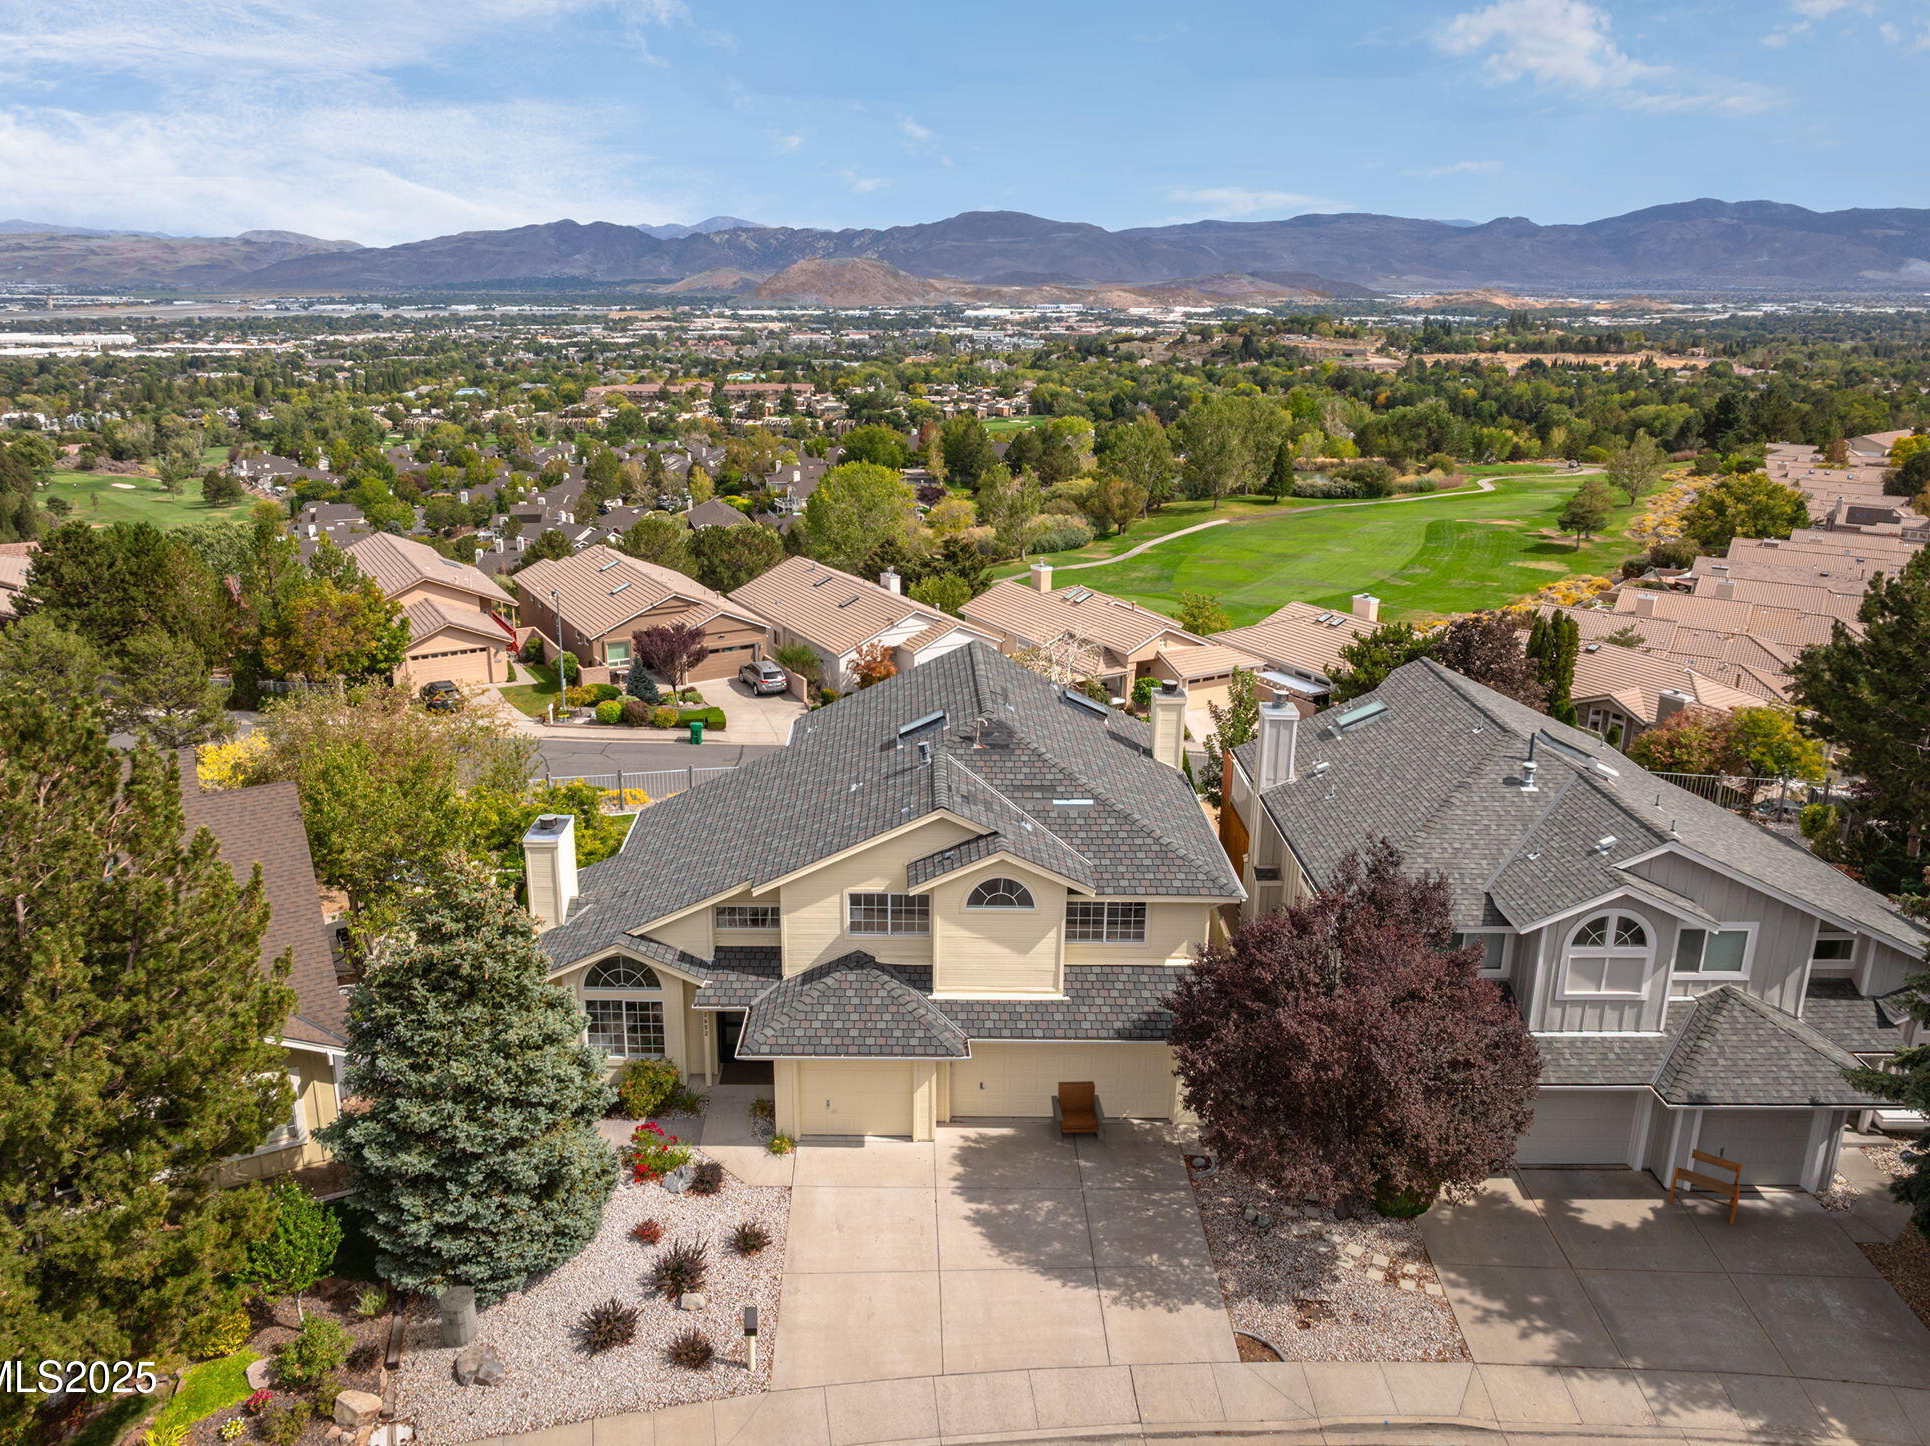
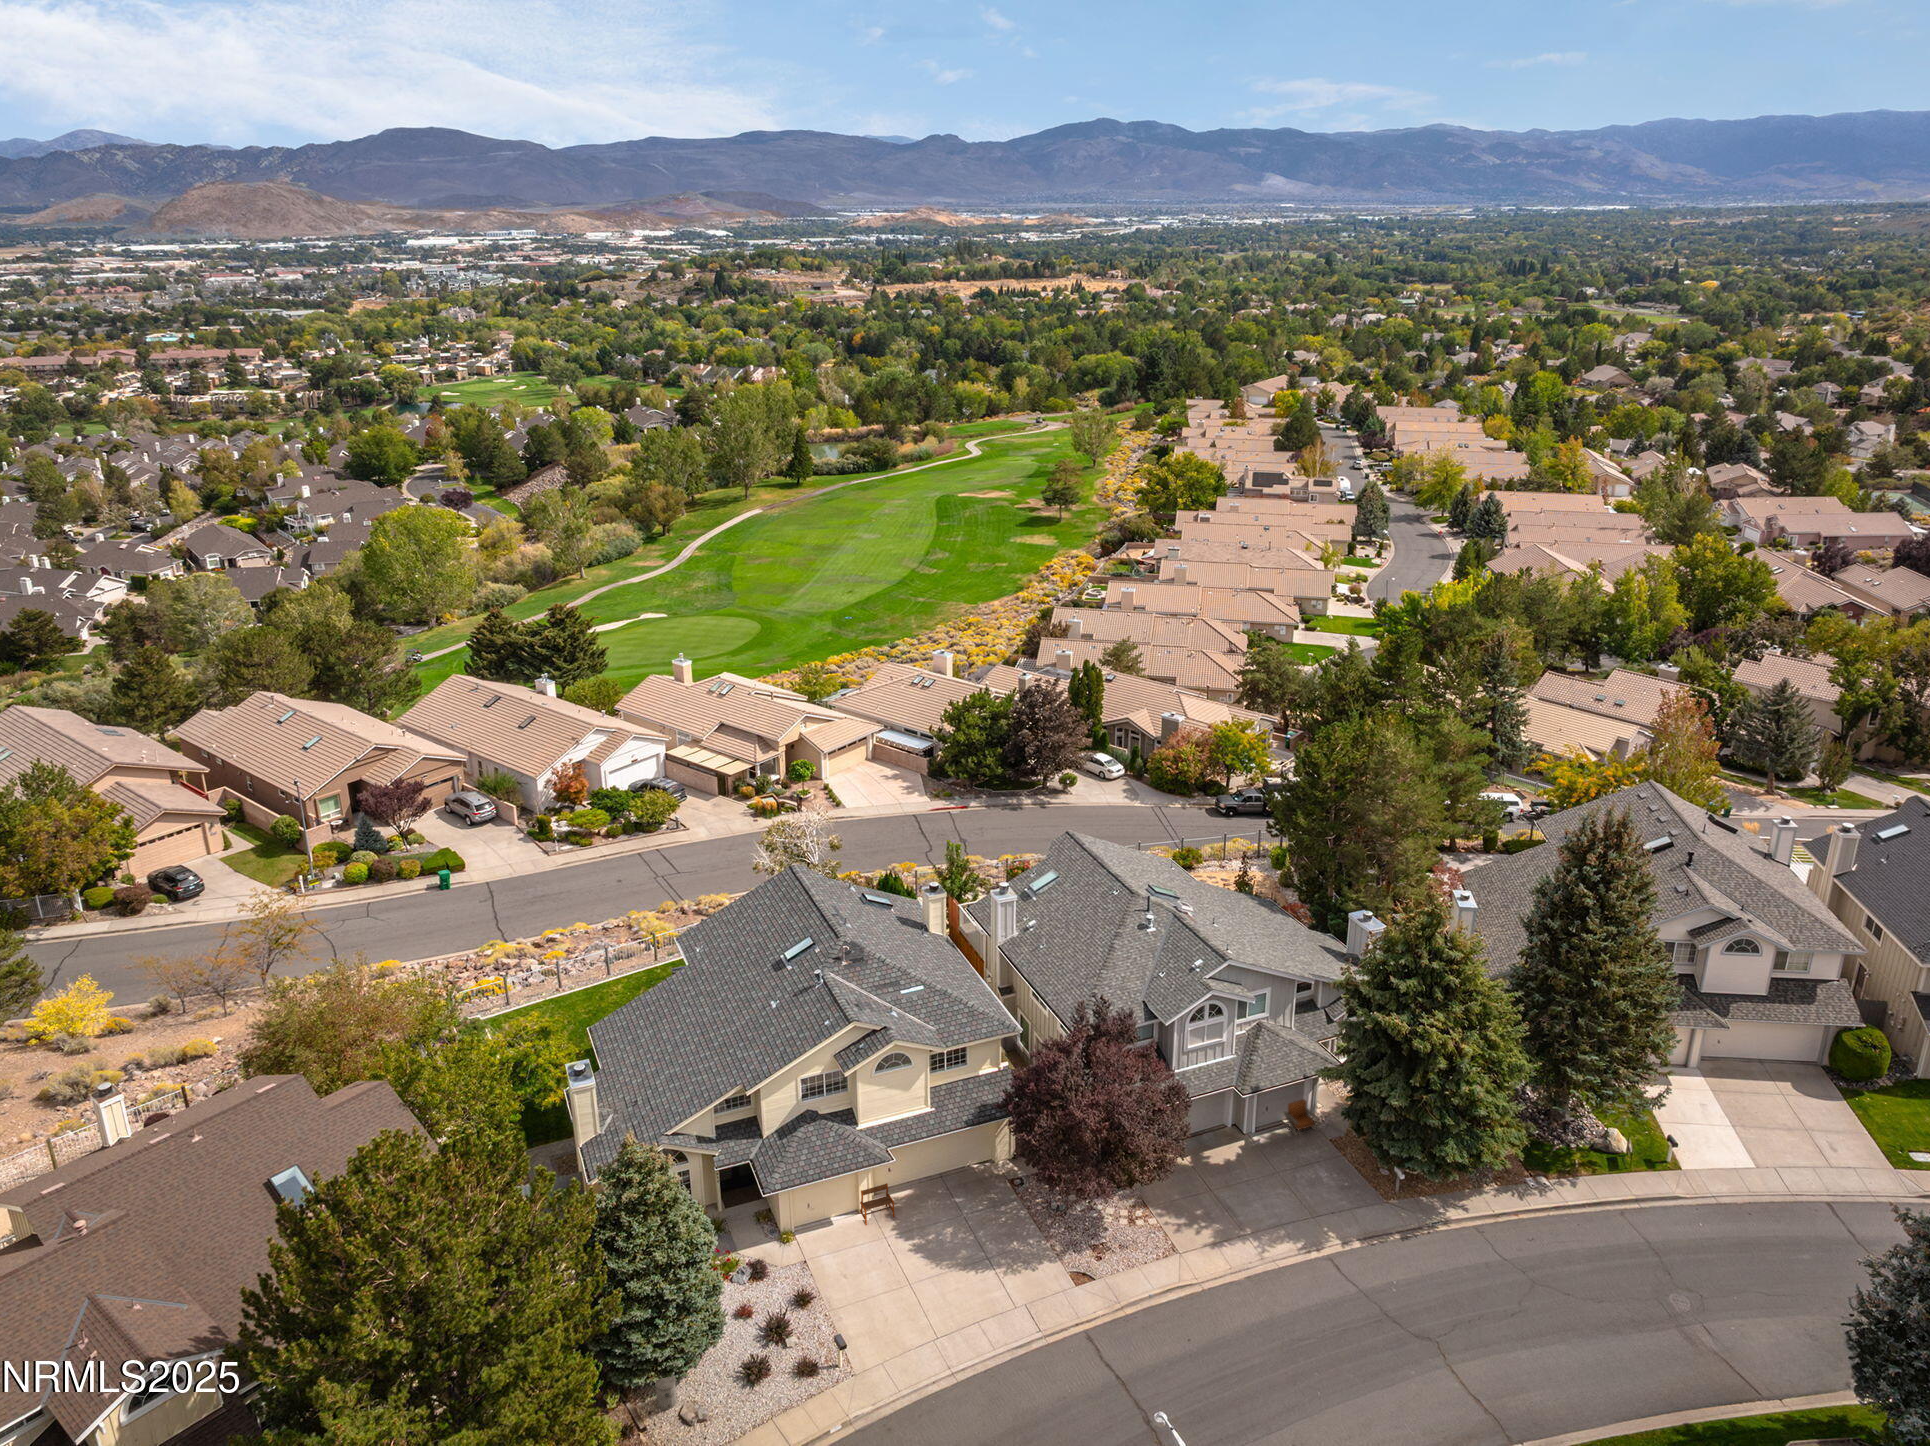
lounge chair: present [1051,1081,1105,1141] -> present [1284,1099,1317,1135]
bench: present [1669,1149,1742,1225] -> present [860,1183,895,1225]

